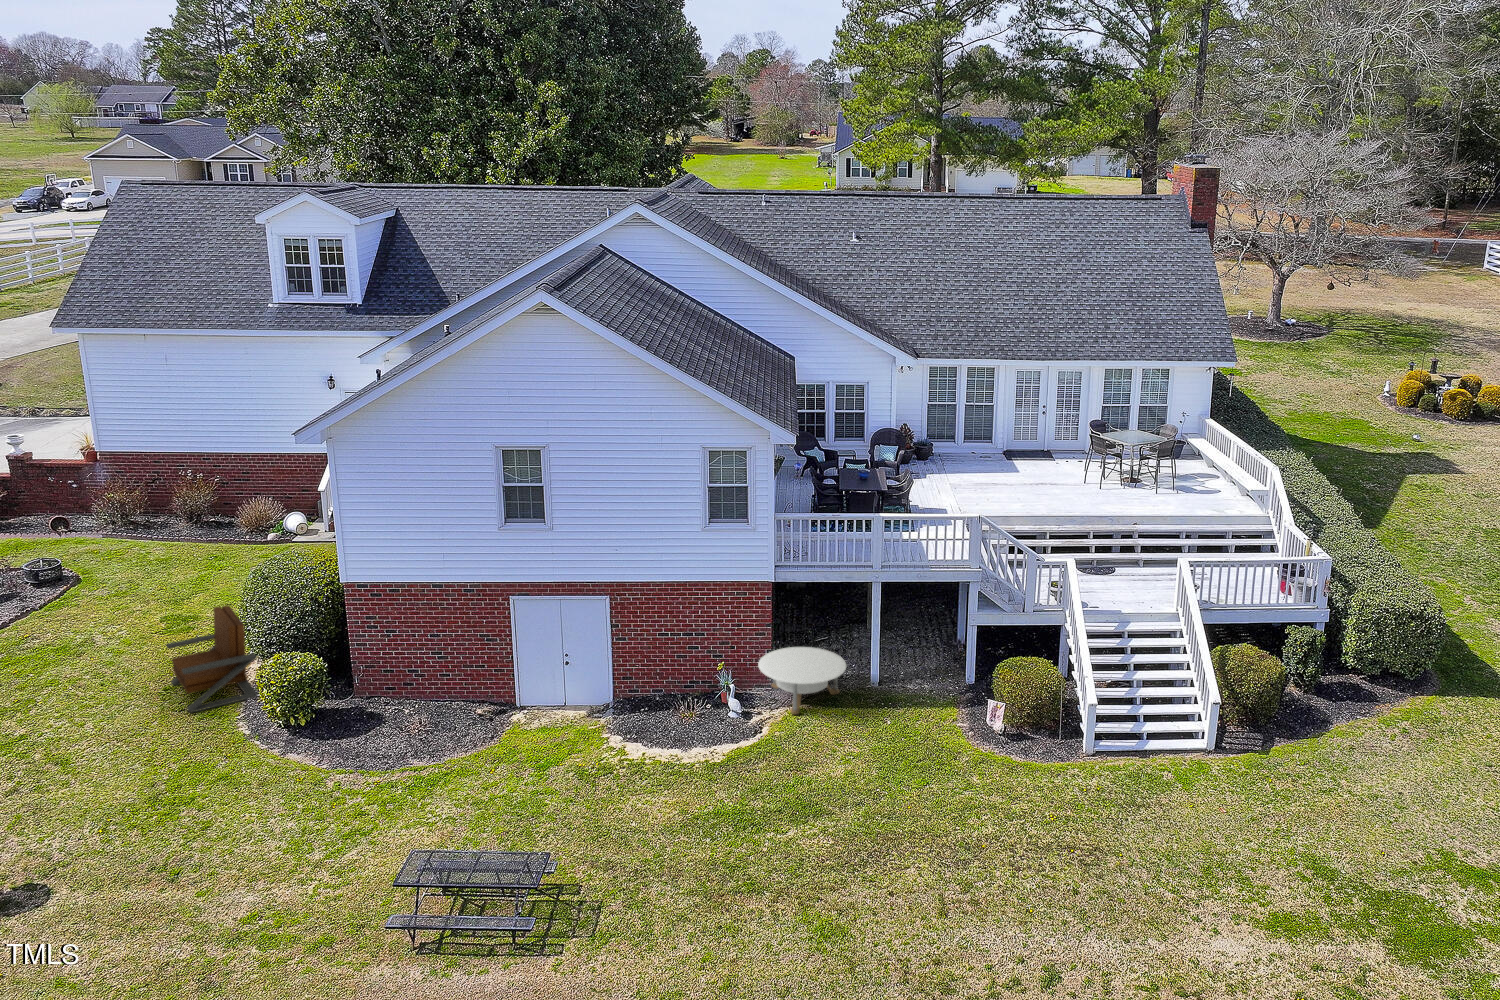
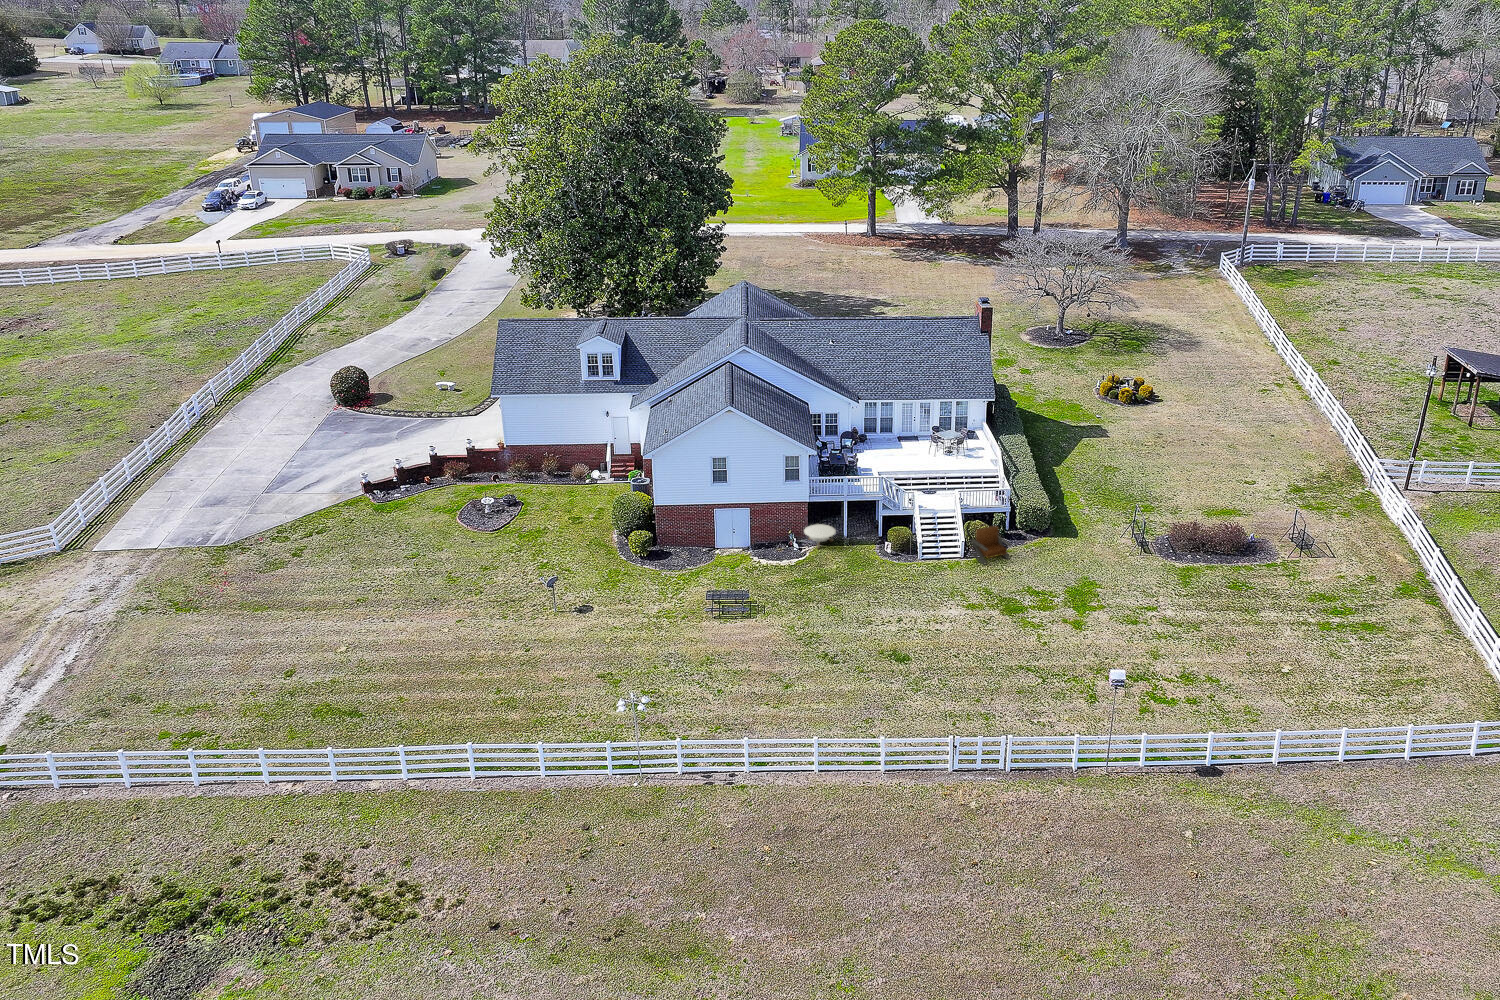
lounge chair: present [166,606,258,713] -> present [971,525,1010,564]

